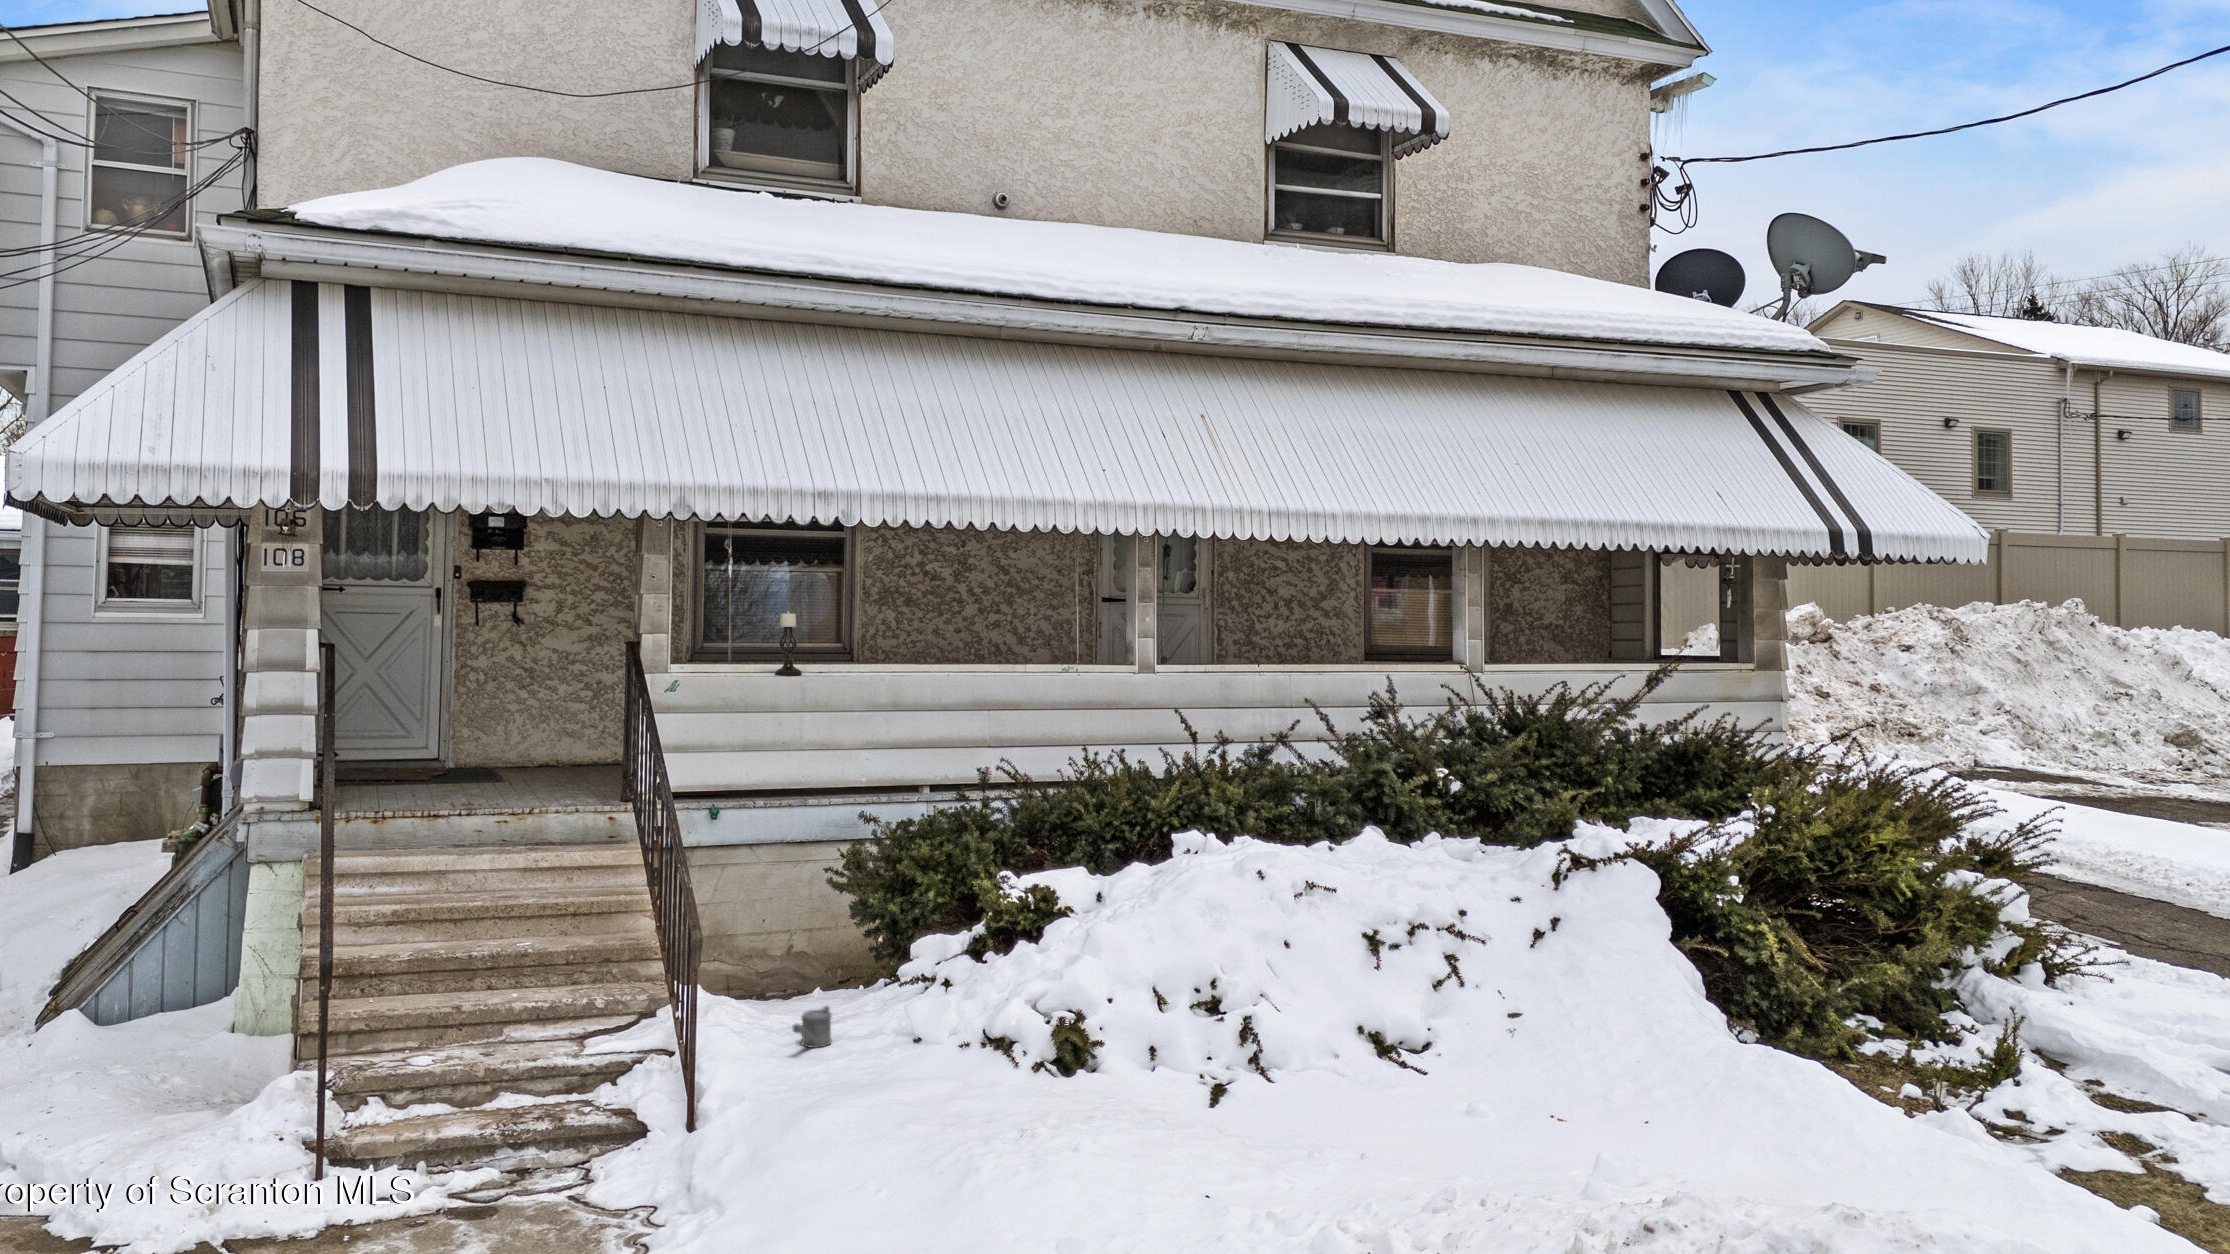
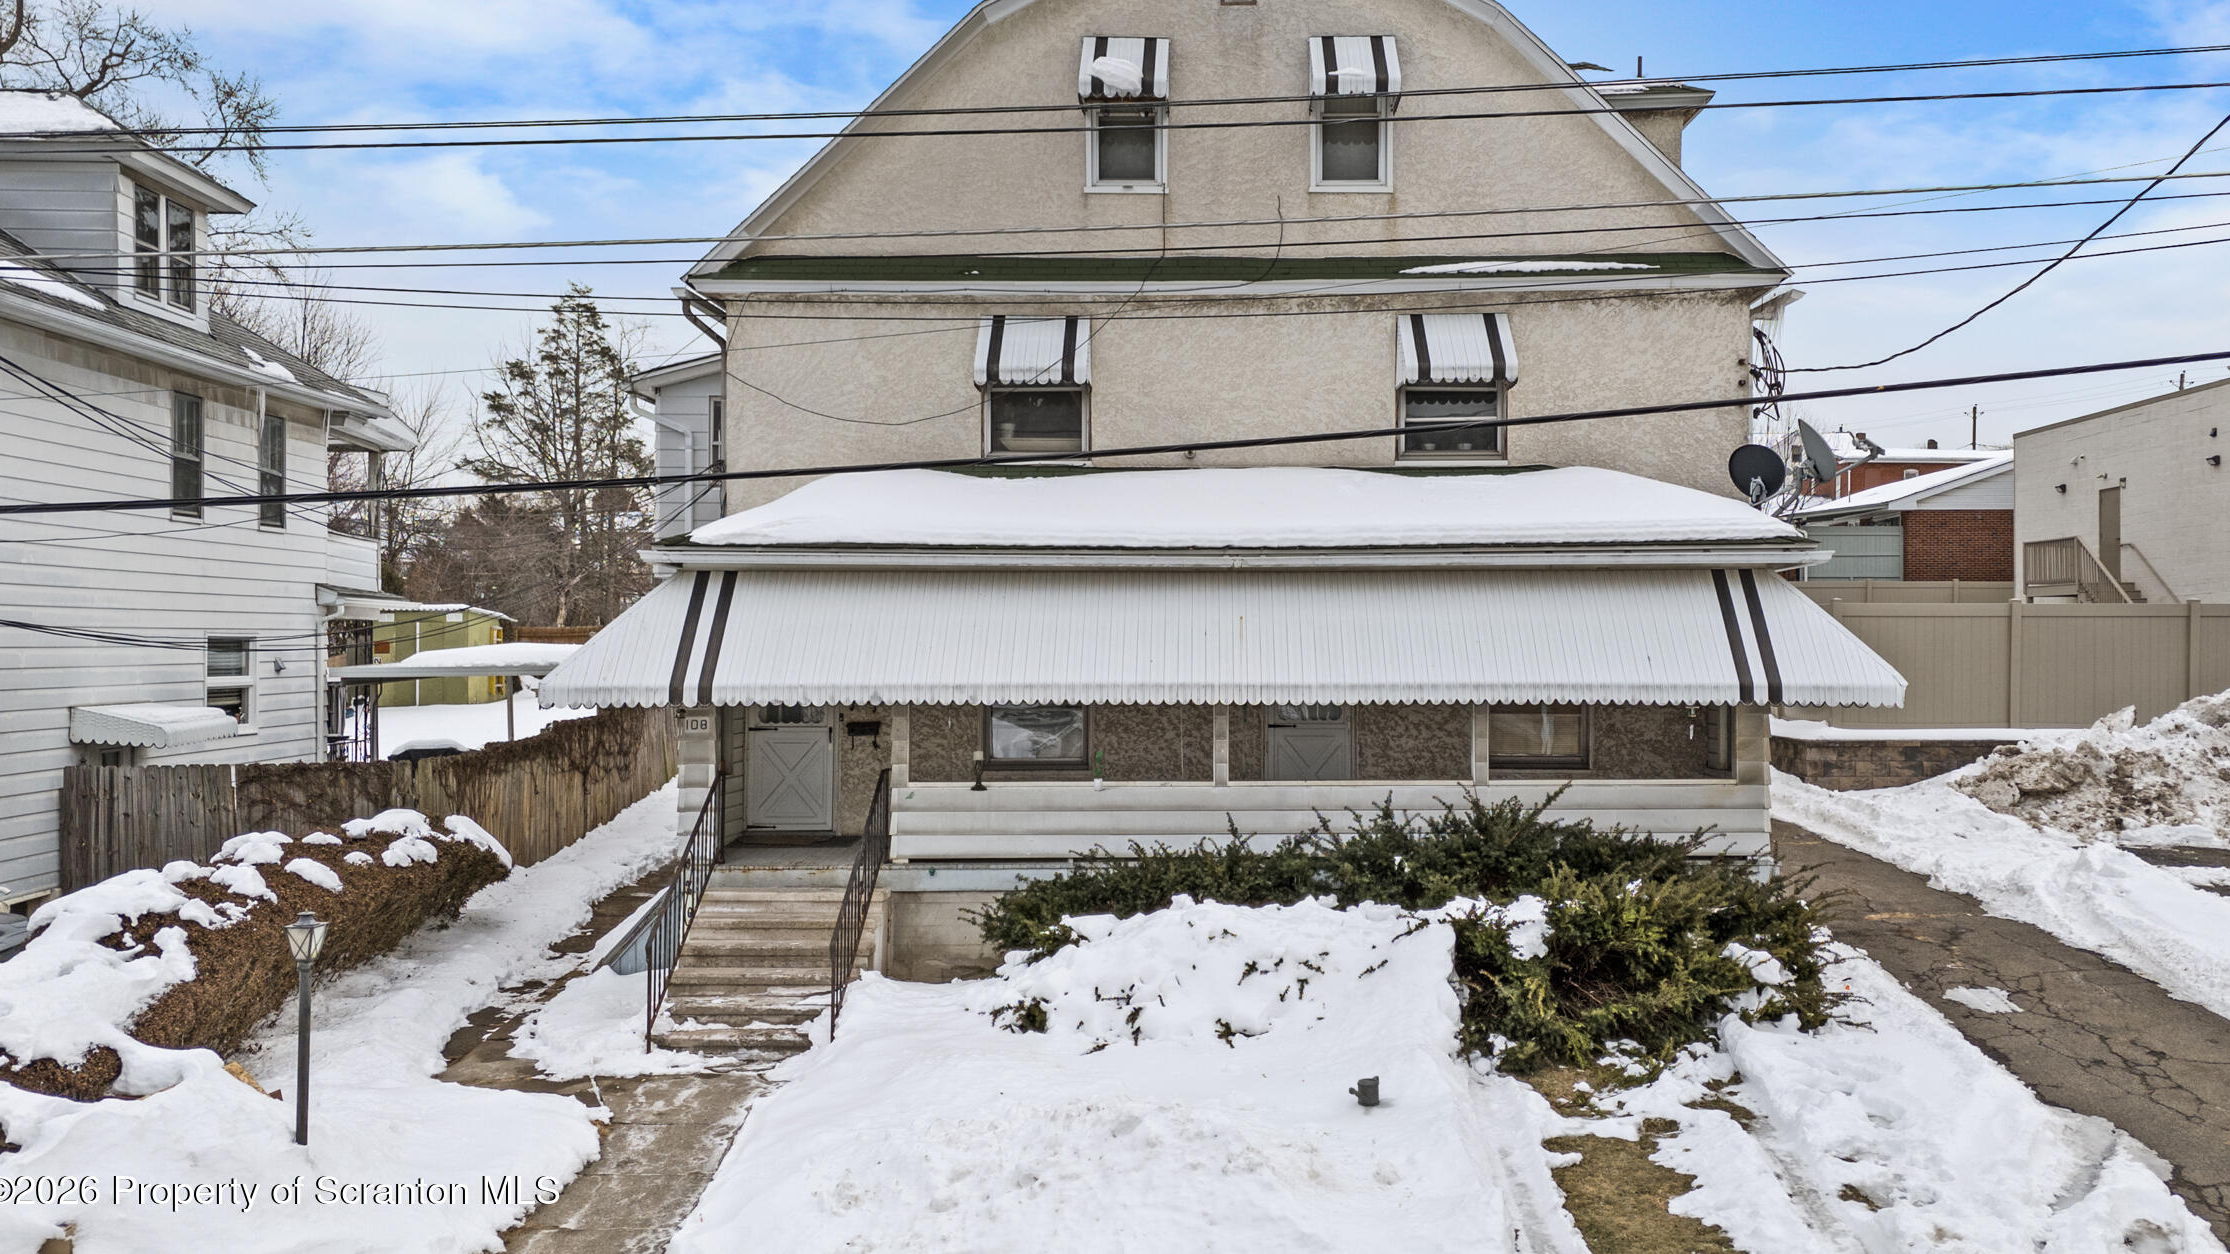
potted plant: none [957,614,986,675] -> present [1089,751,1106,791]
watering can: present [792,1006,832,1048] -> present [1349,1076,1380,1106]

